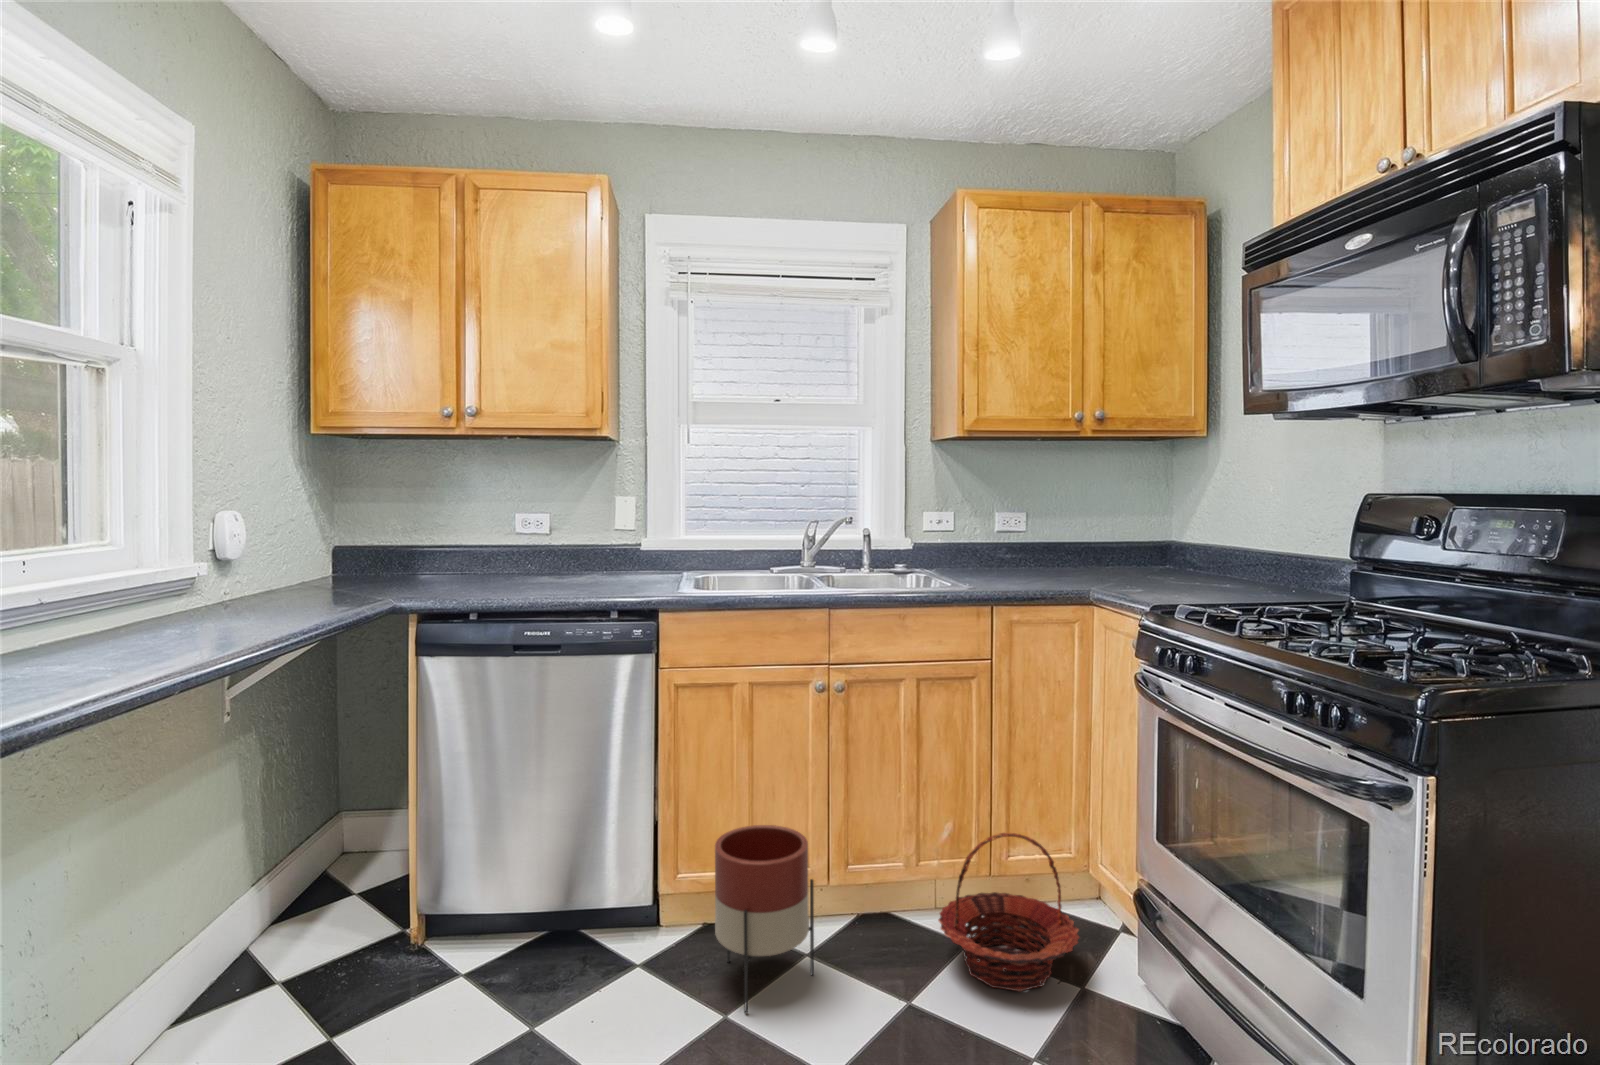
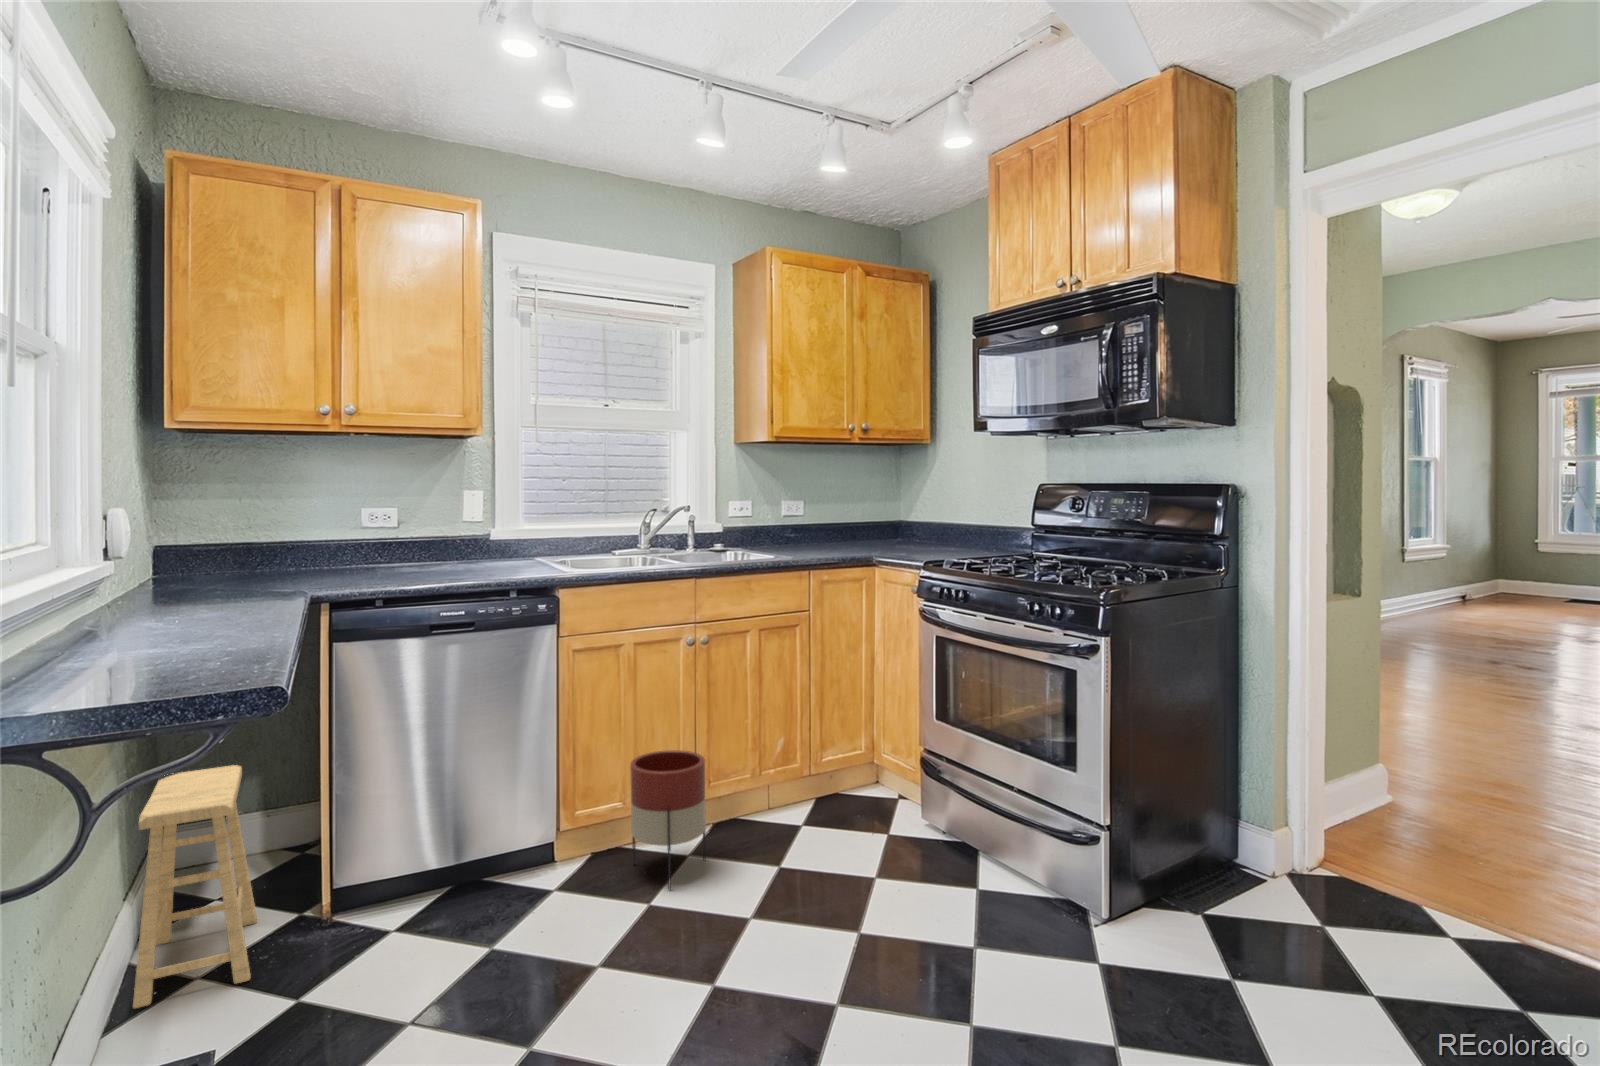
footstool: none [173,782,346,1034] -> present [133,765,257,1008]
basket: present [938,833,1079,991] -> none [790,733,890,843]

